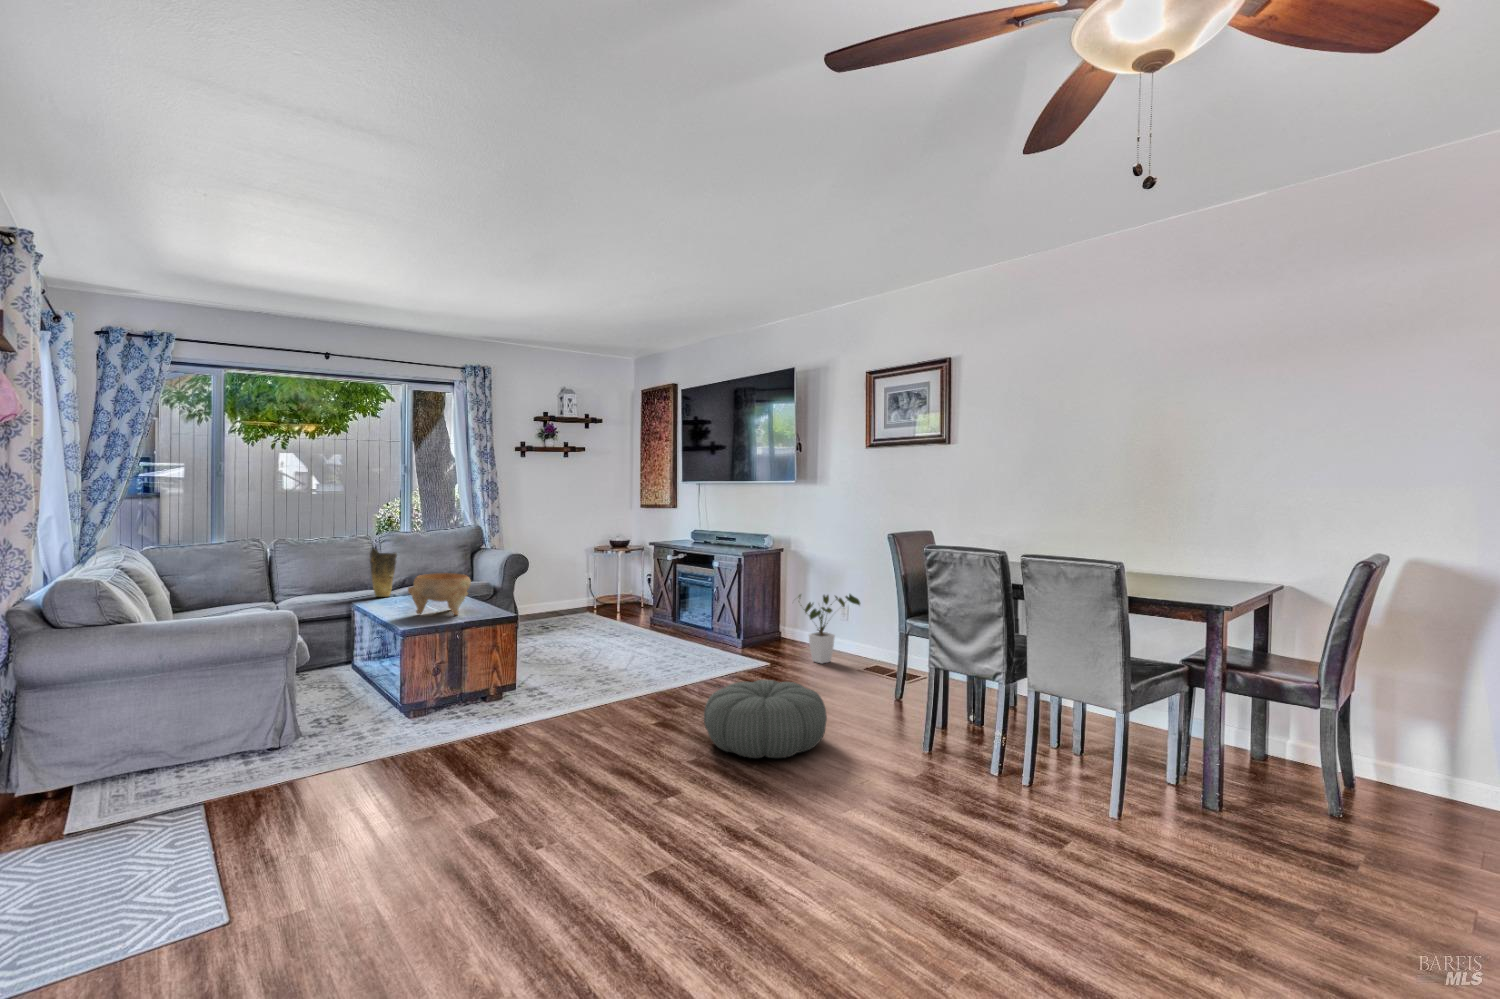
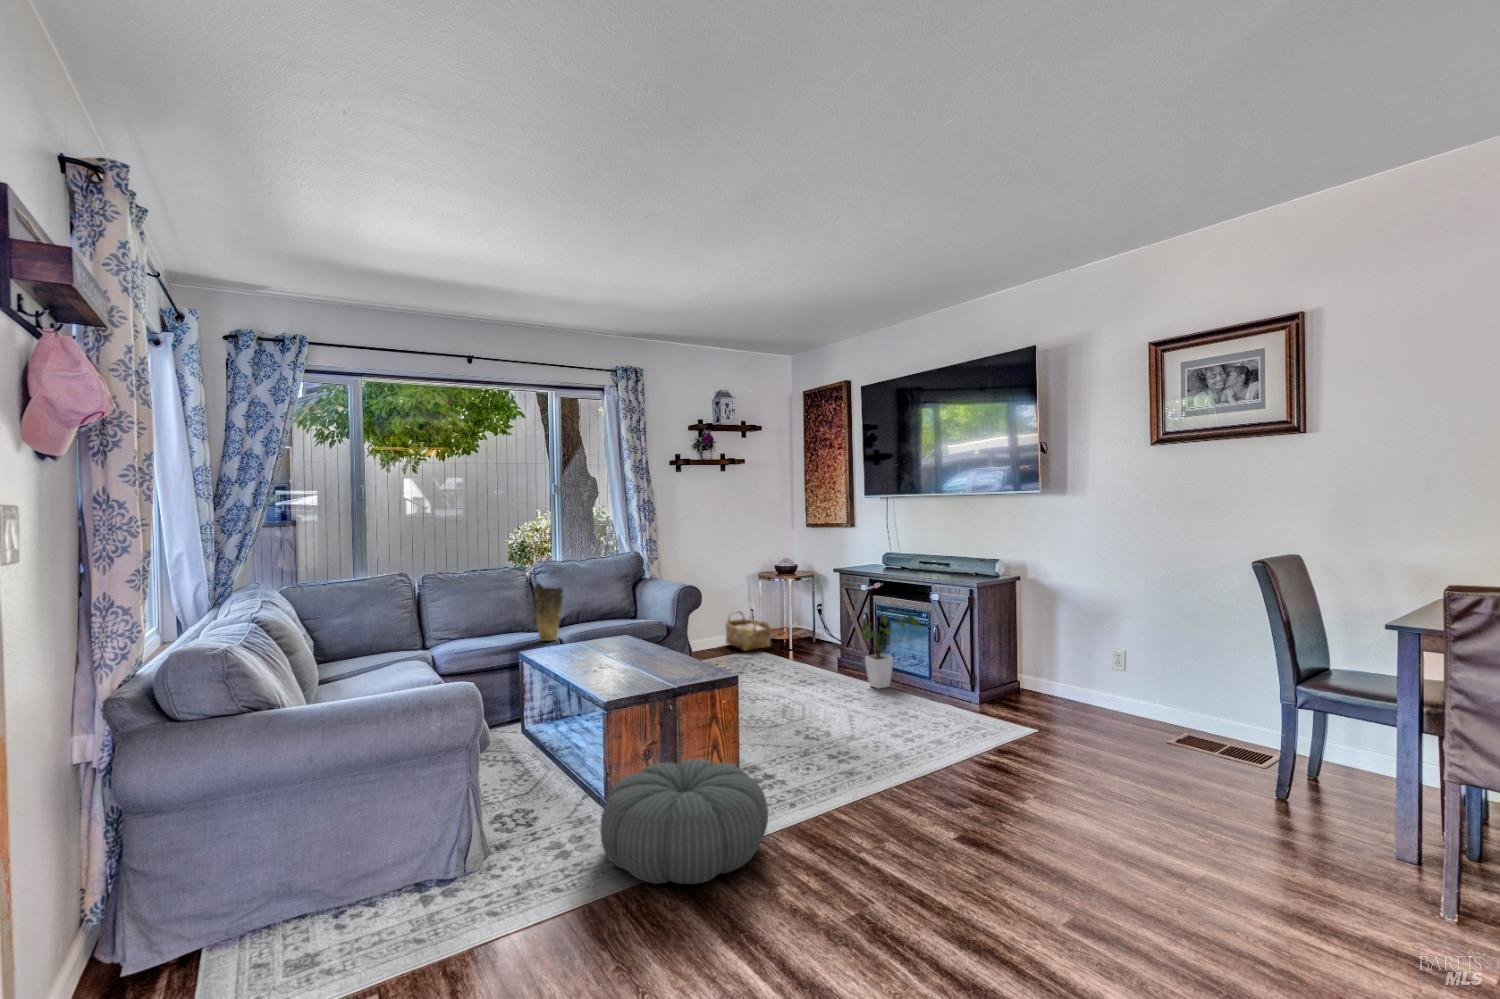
decorative bowl: present [408,573,471,615] -> none [598,616,672,671]
woven basket: none [565,581,605,615] -> present [726,611,771,651]
house plant: present [799,594,860,663] -> present [847,614,920,689]
pouf: present [704,680,827,758] -> present [600,759,768,884]

